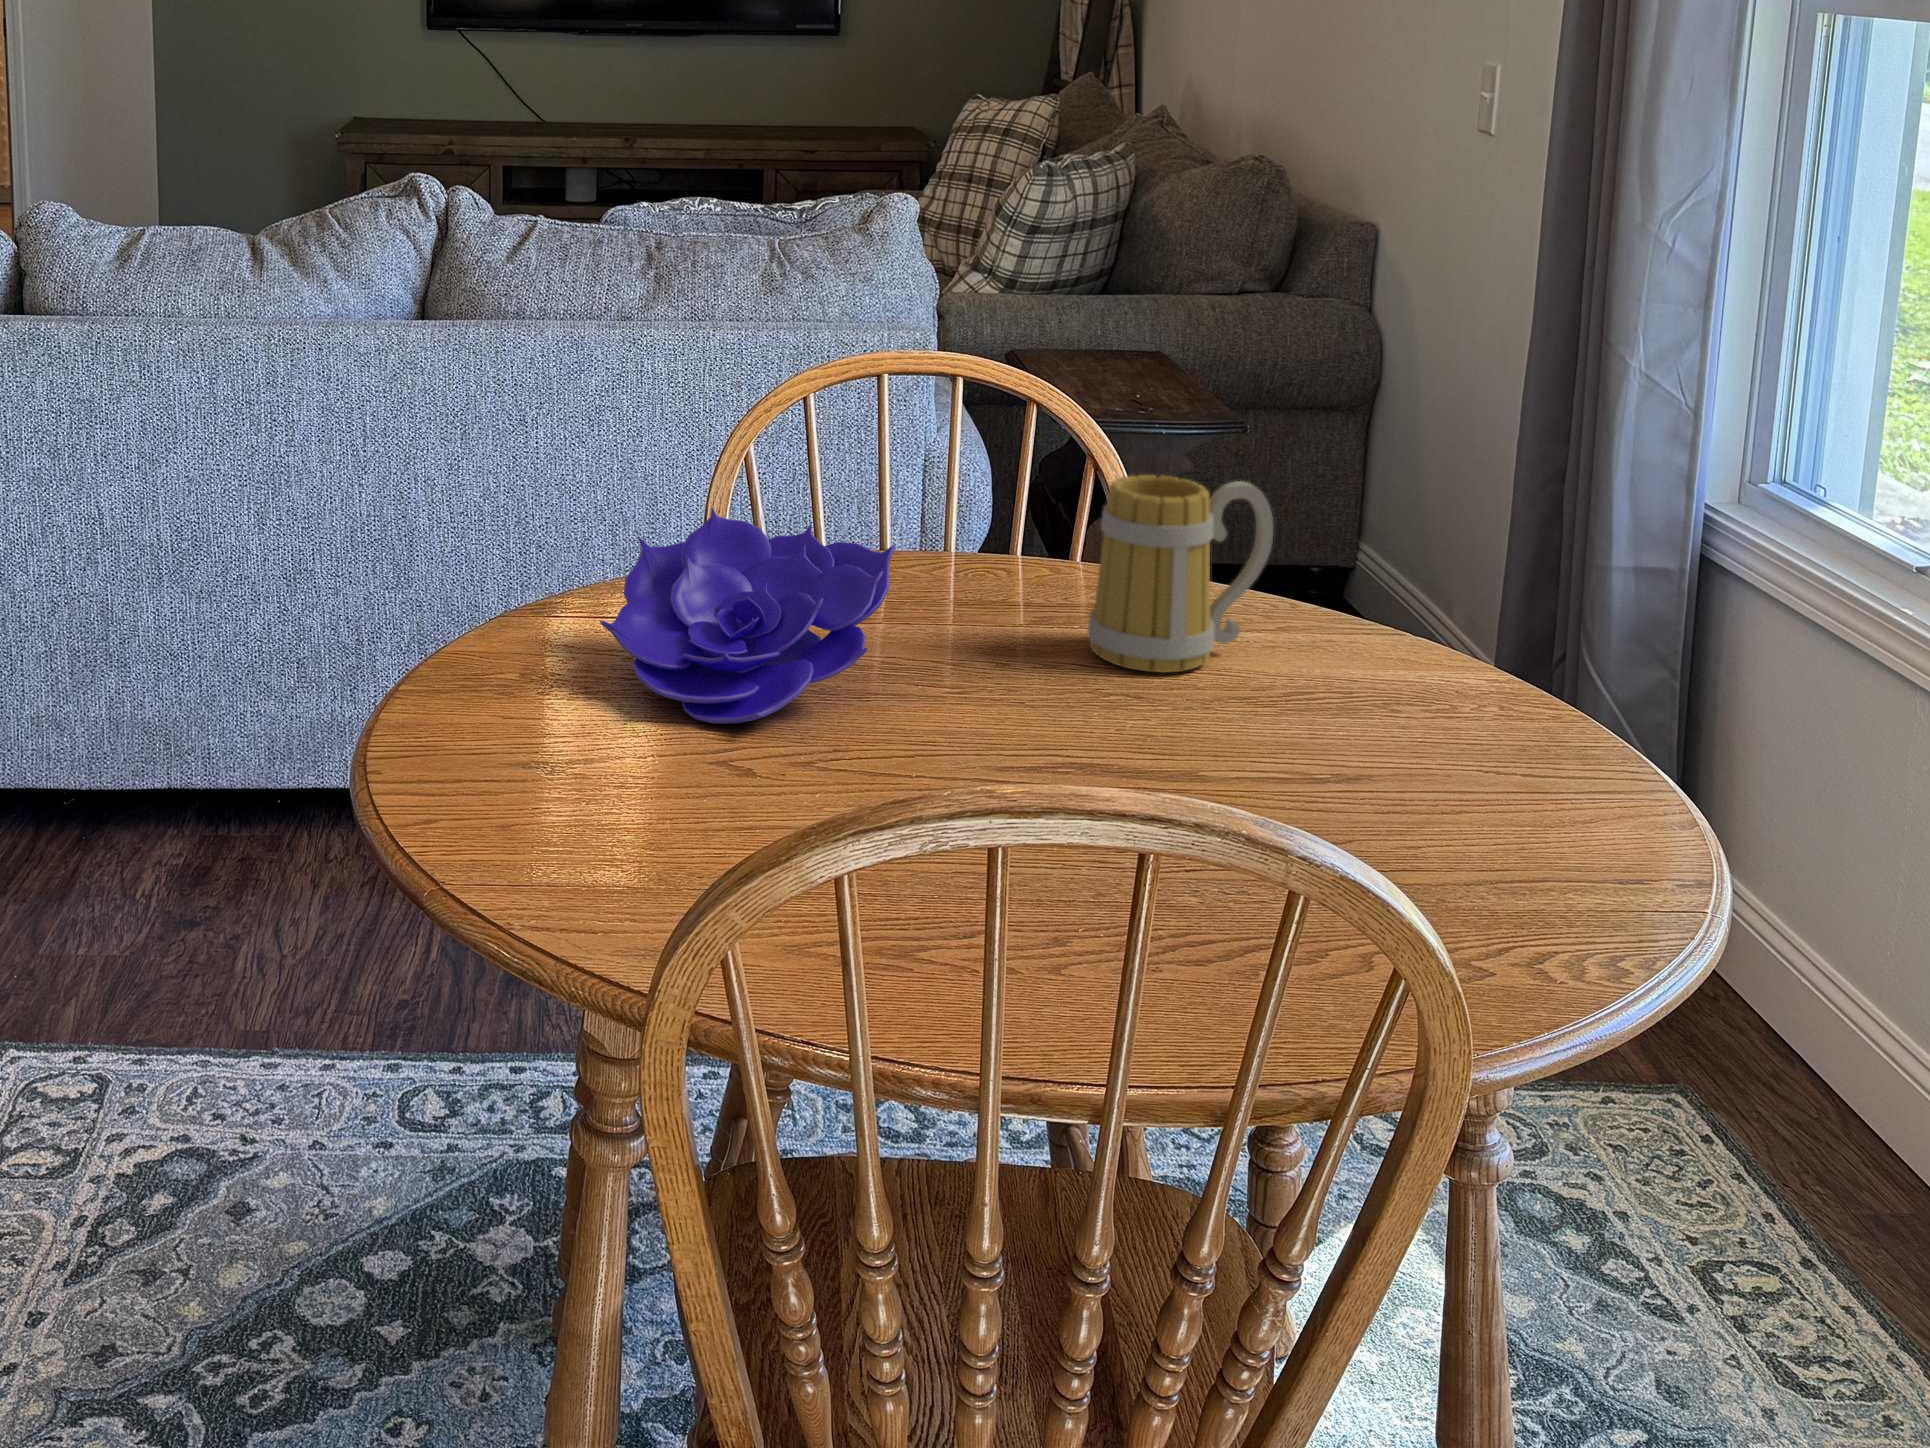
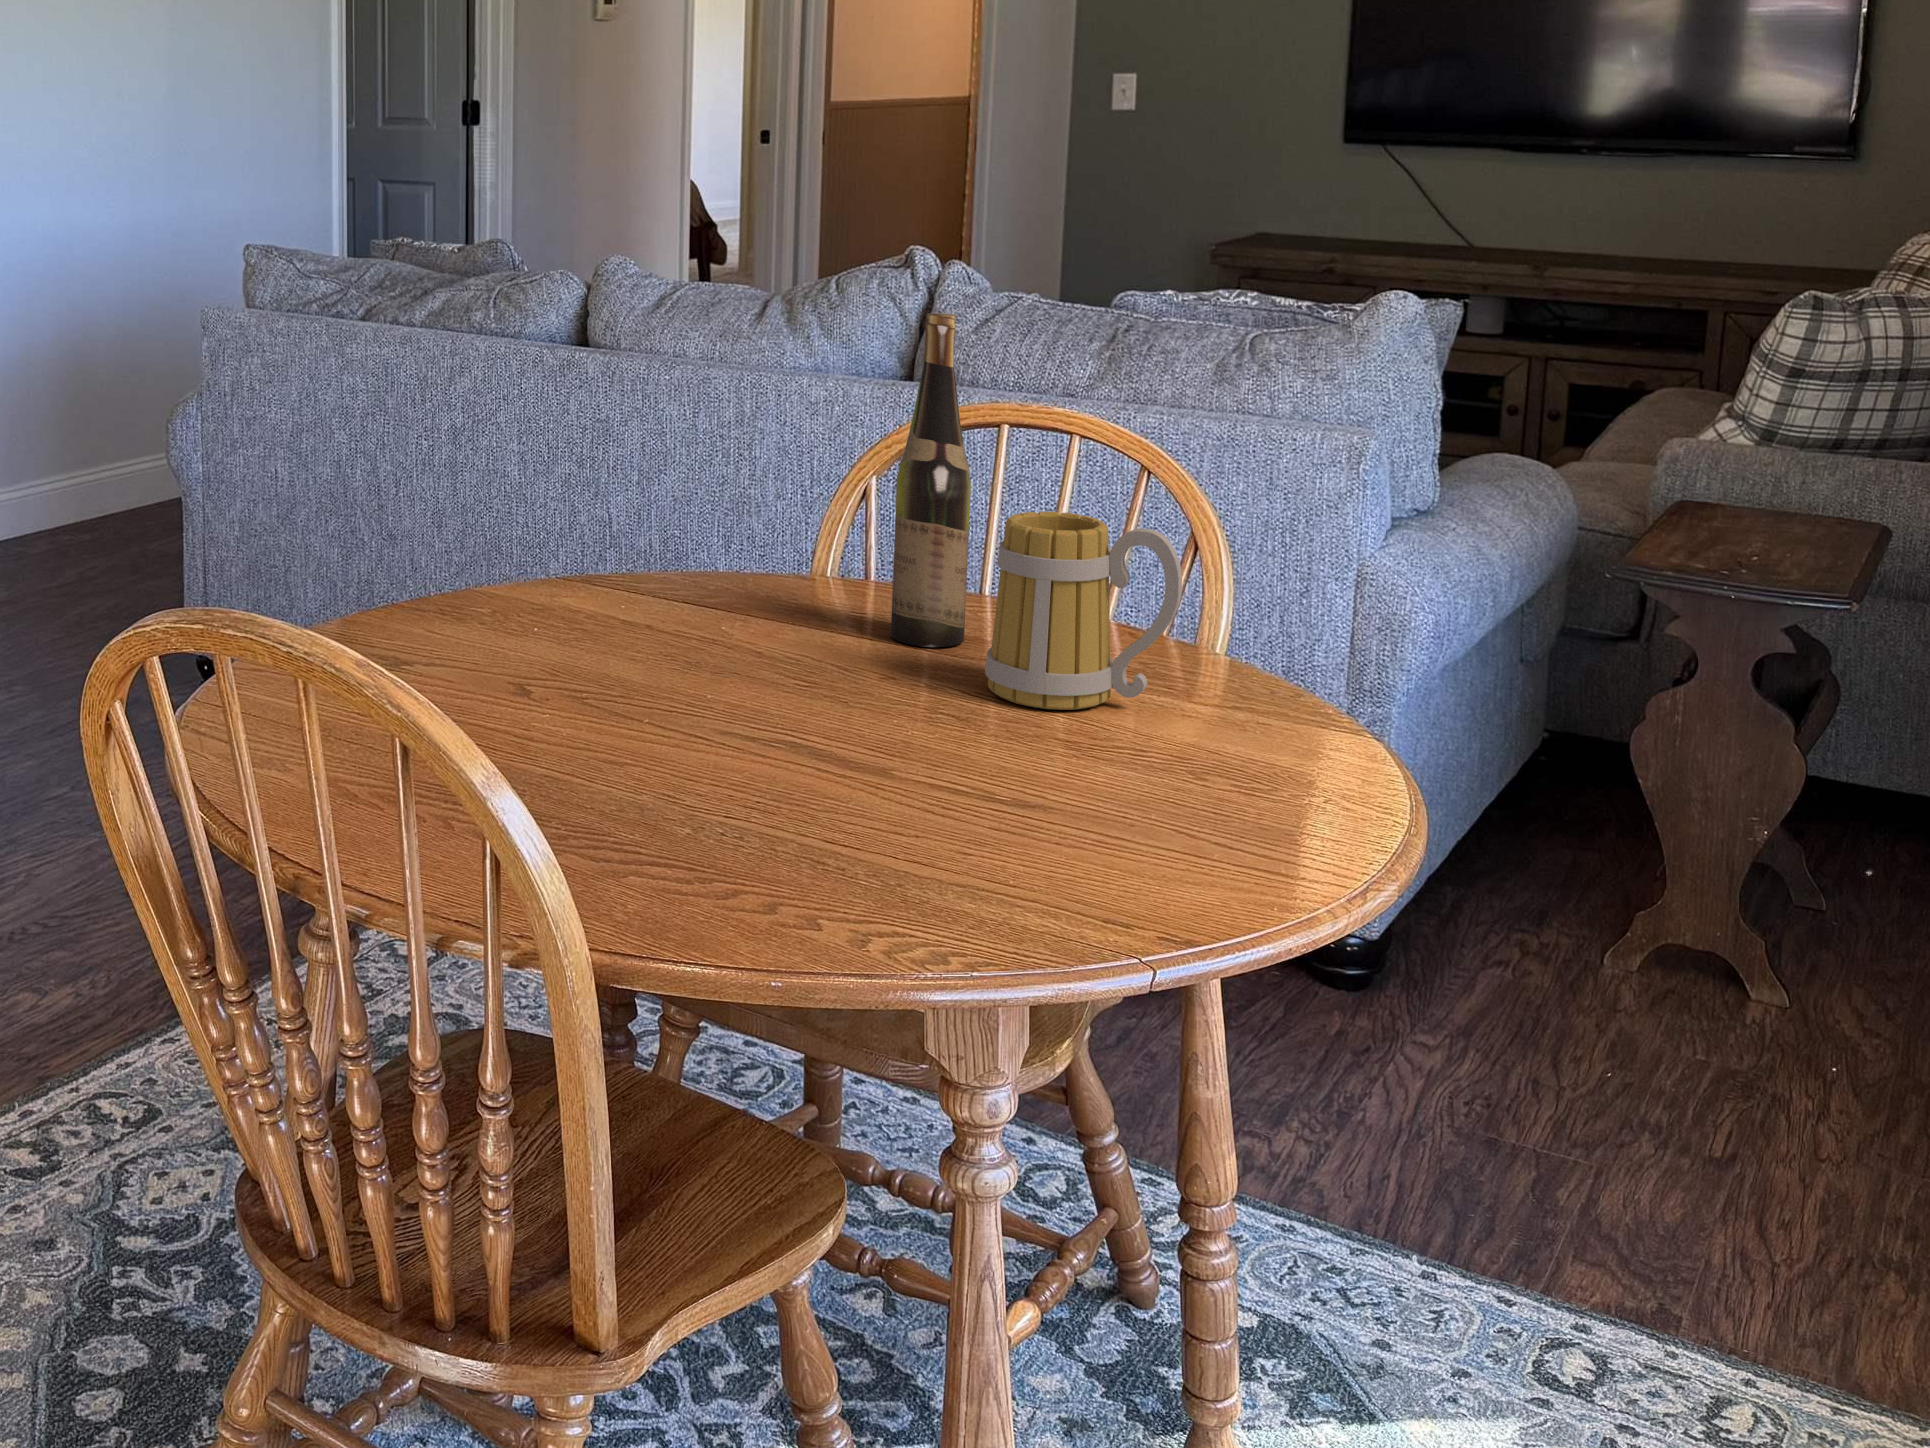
wine bottle: none [915,285,996,628] -> present [891,313,971,647]
decorative bowl: present [600,507,896,724] -> none [511,489,790,656]

